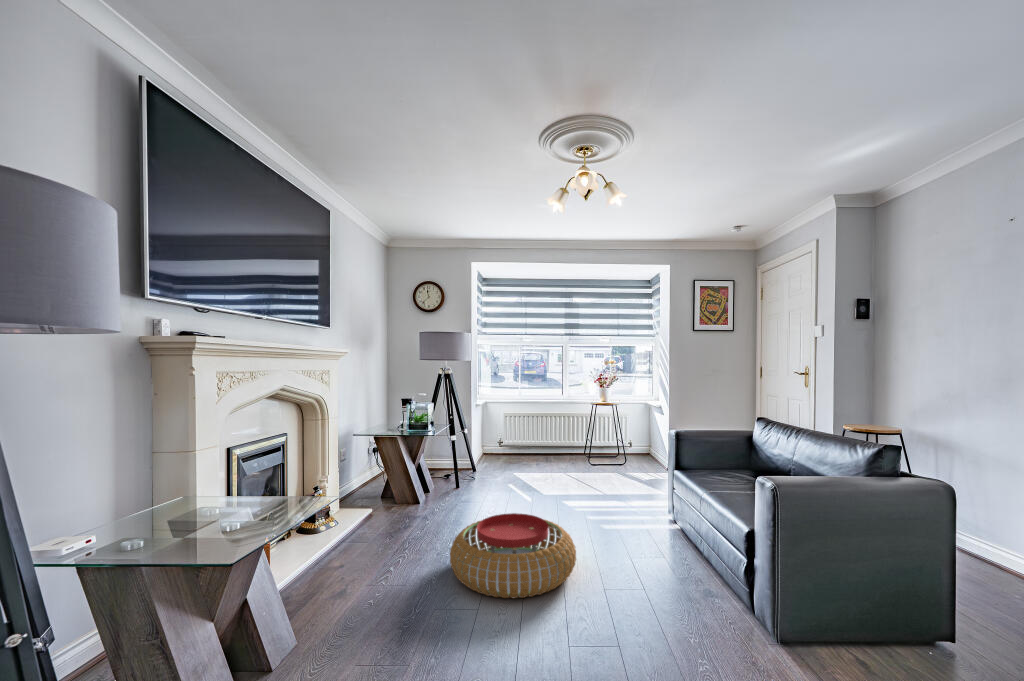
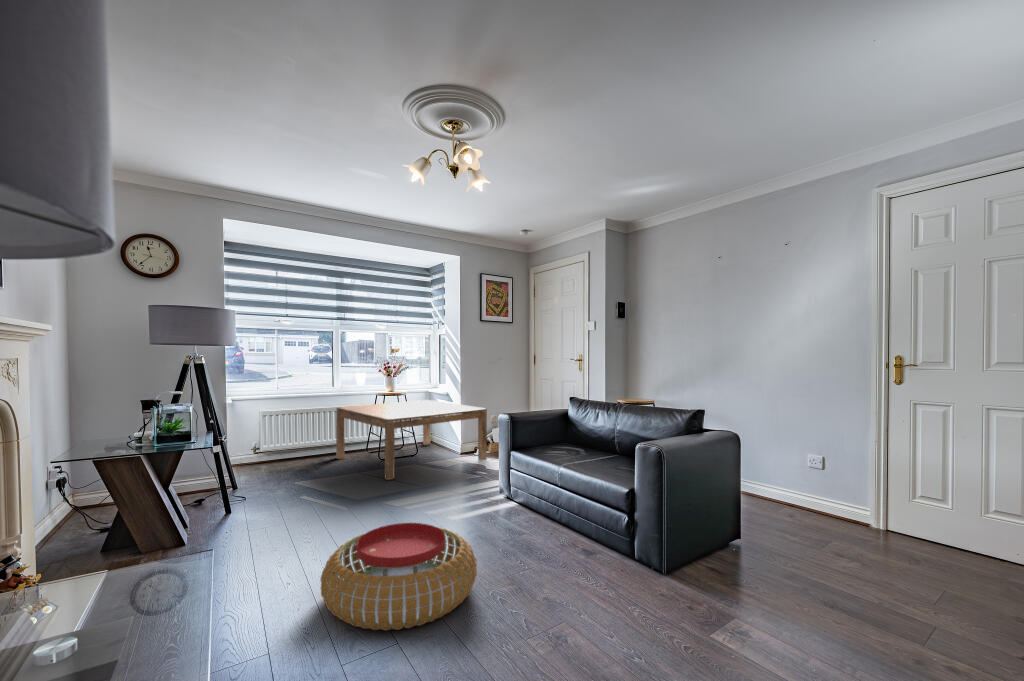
coffee table: none [559,410,694,481] -> present [336,400,487,480]

